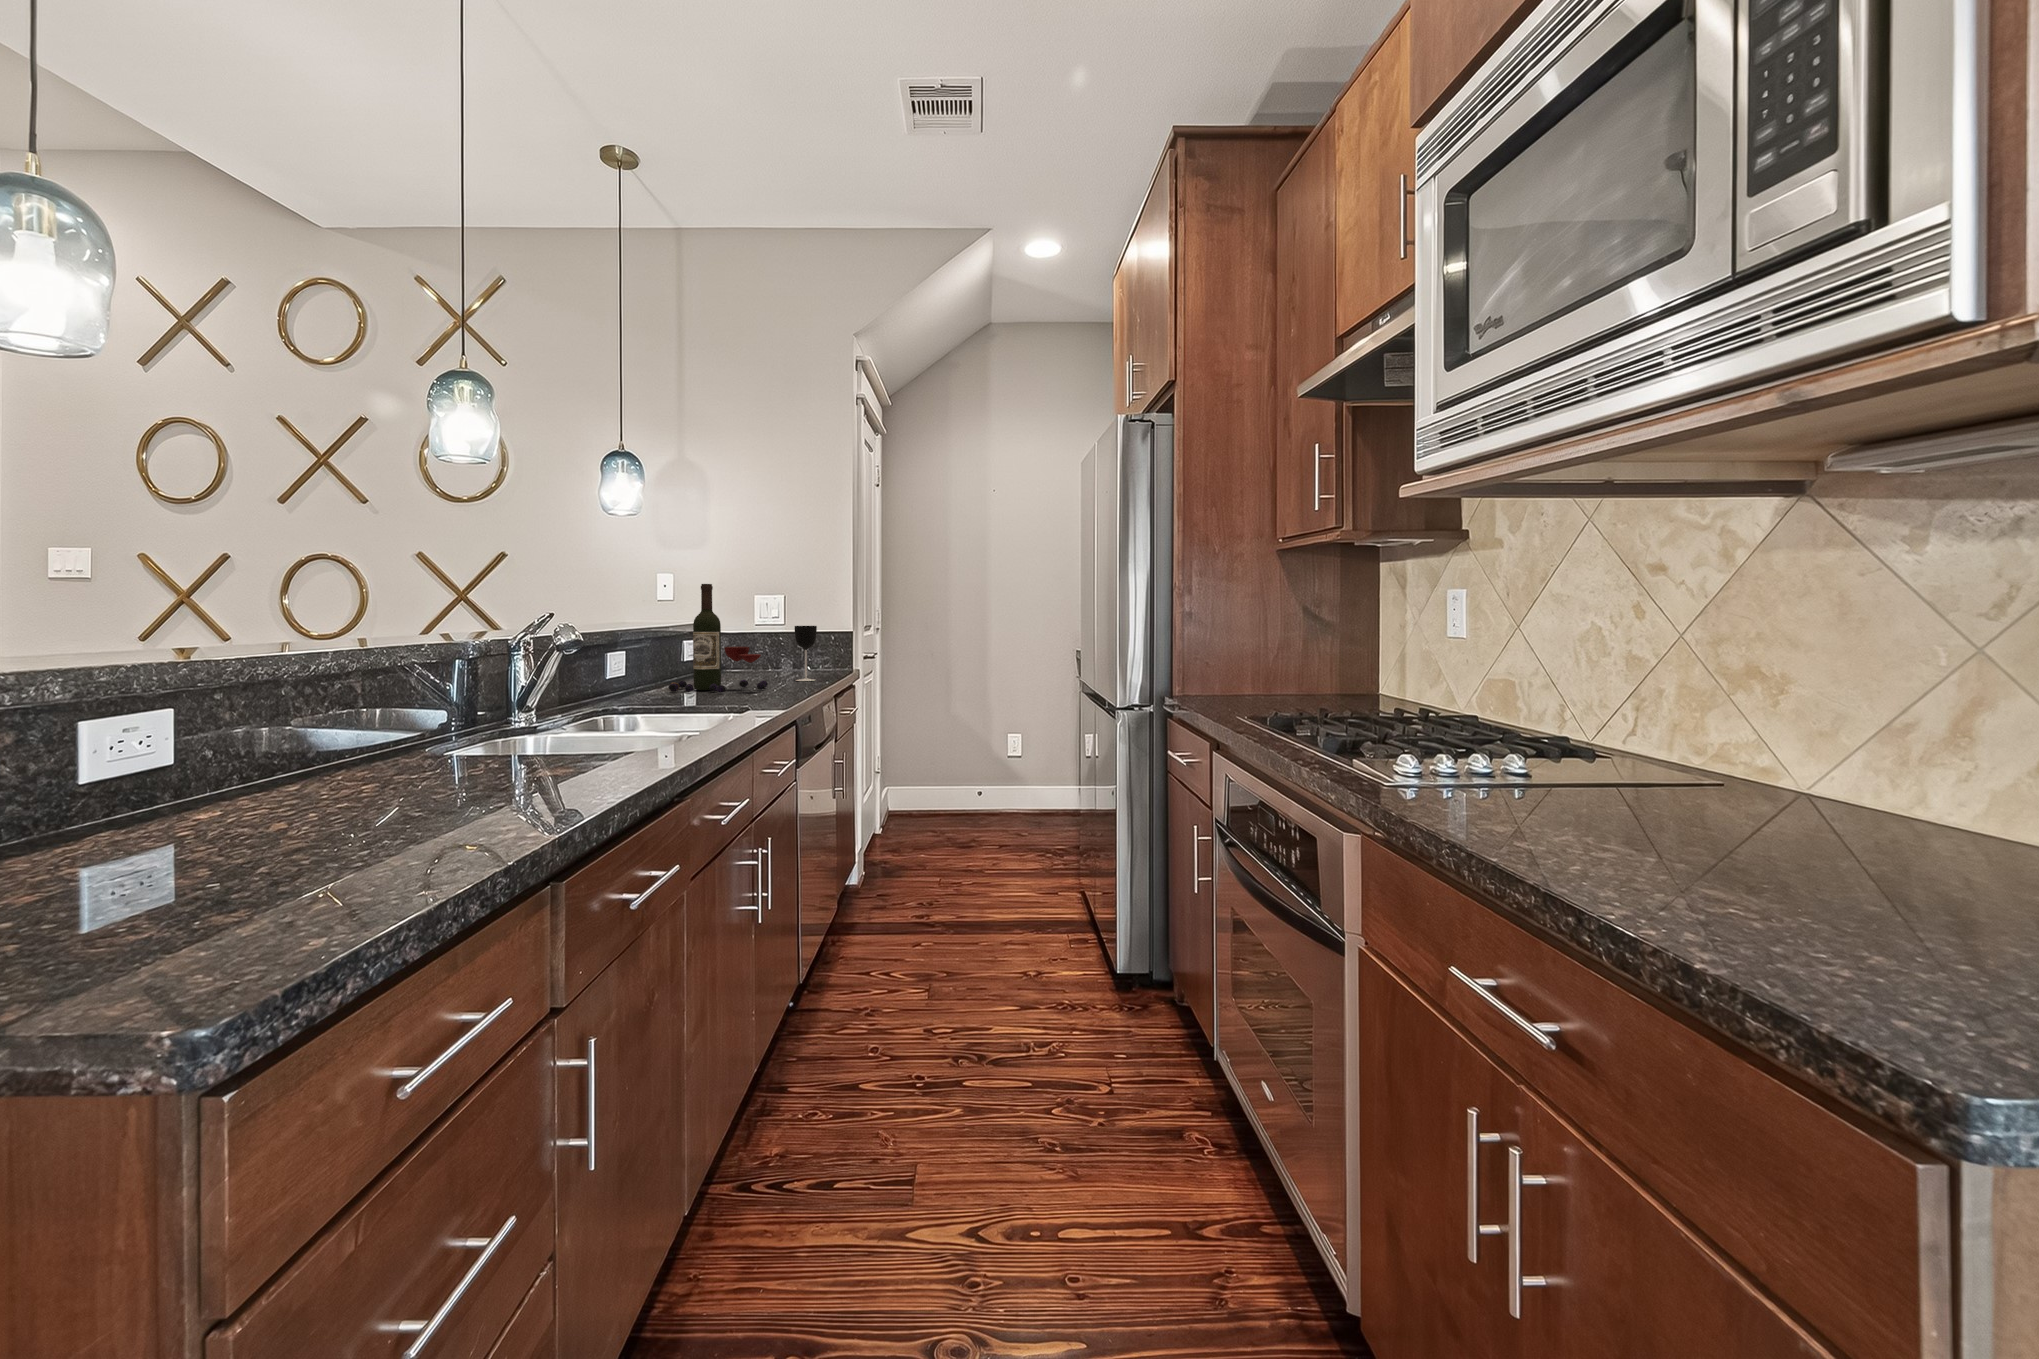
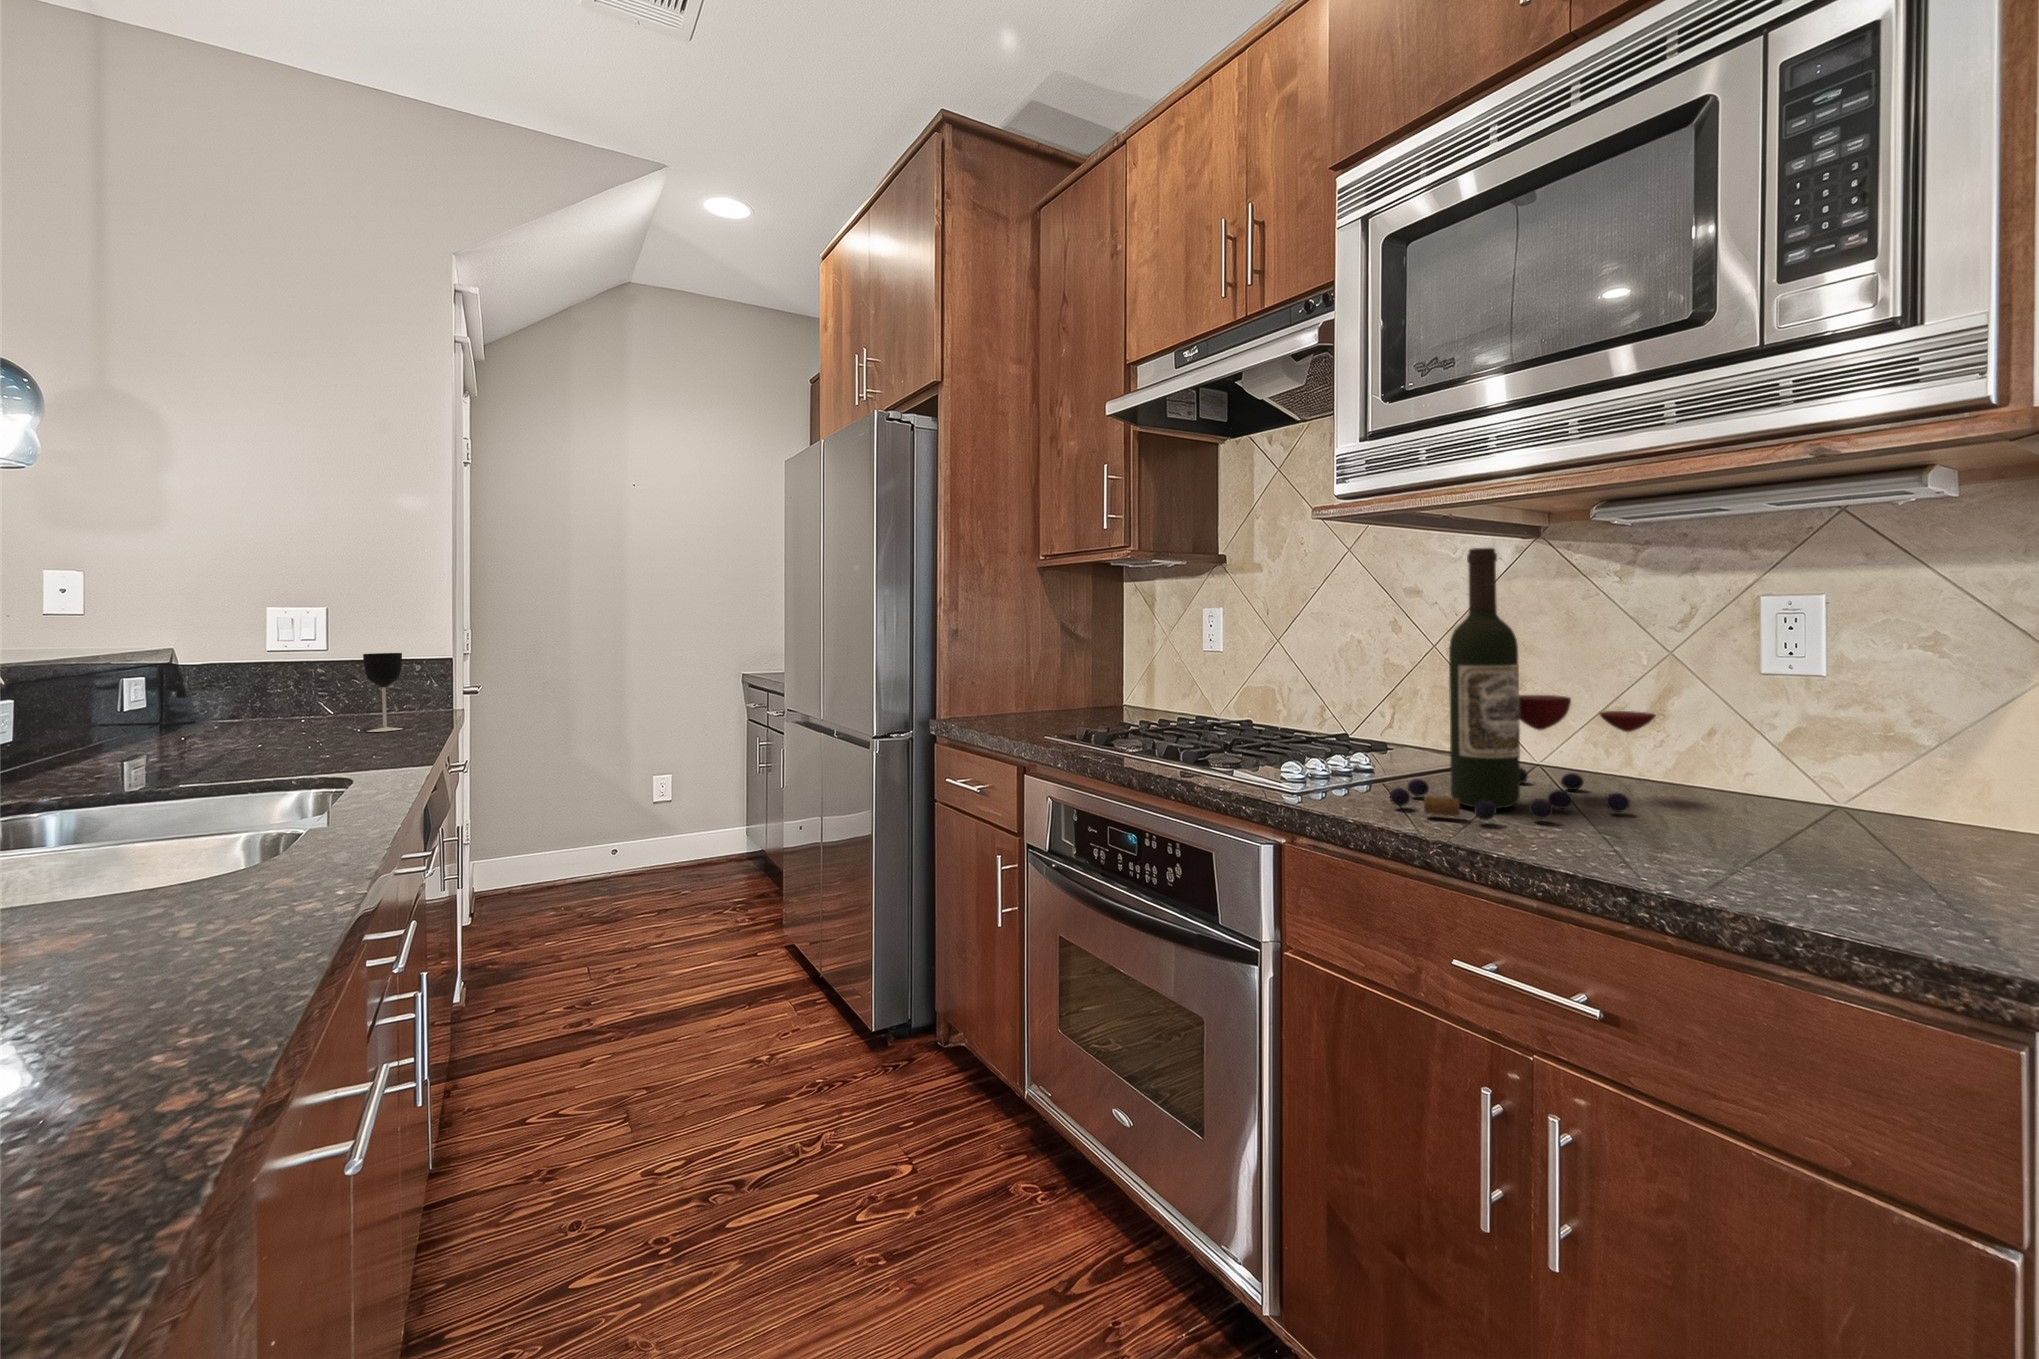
wine bottle: present [669,584,768,693] -> present [1390,548,1656,820]

